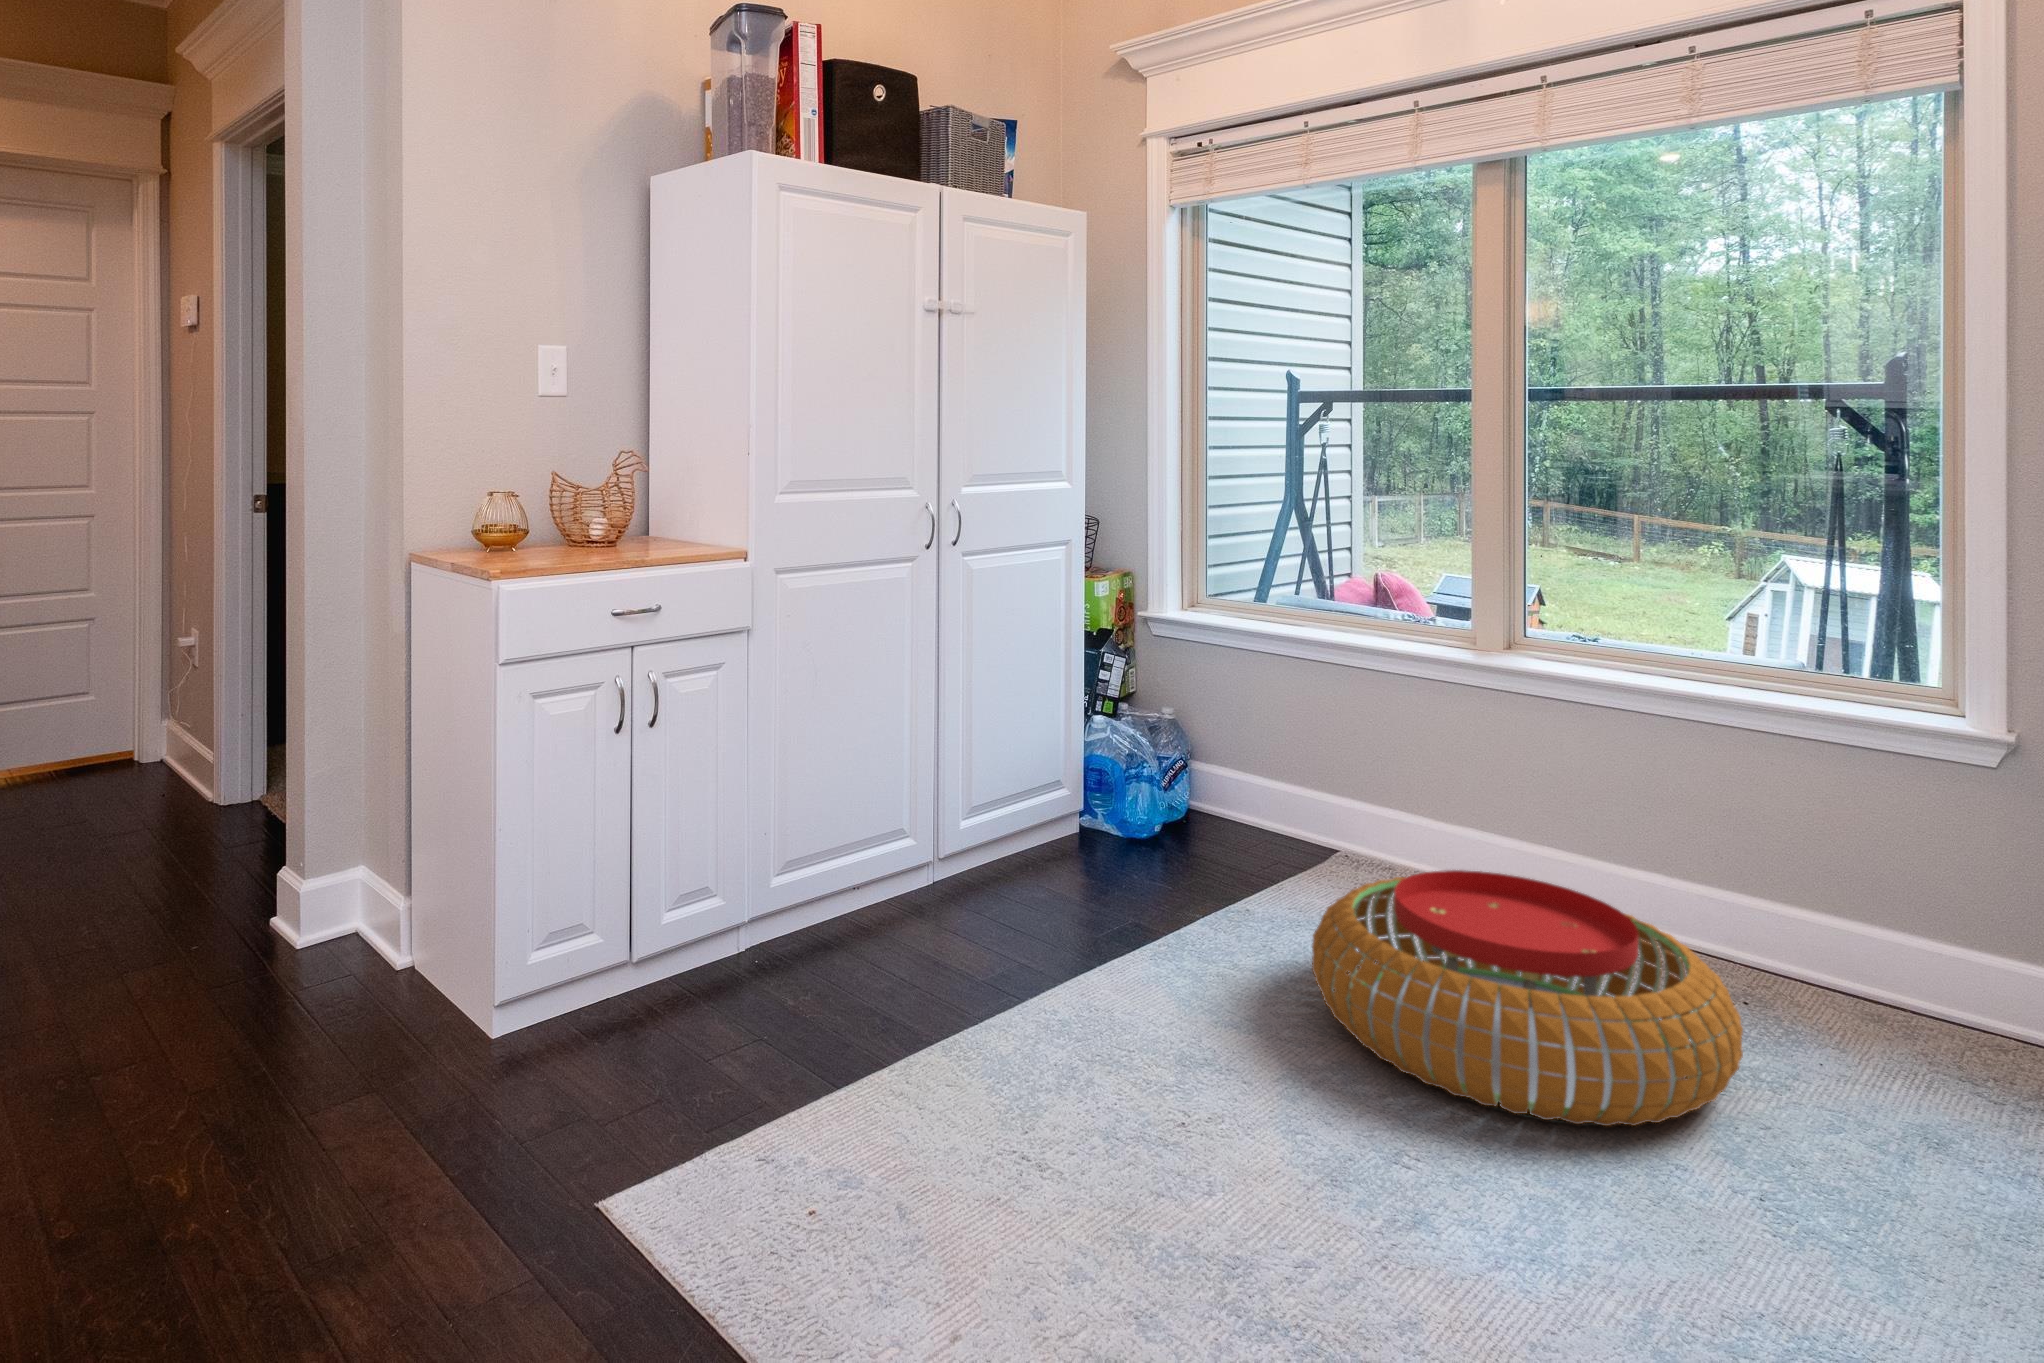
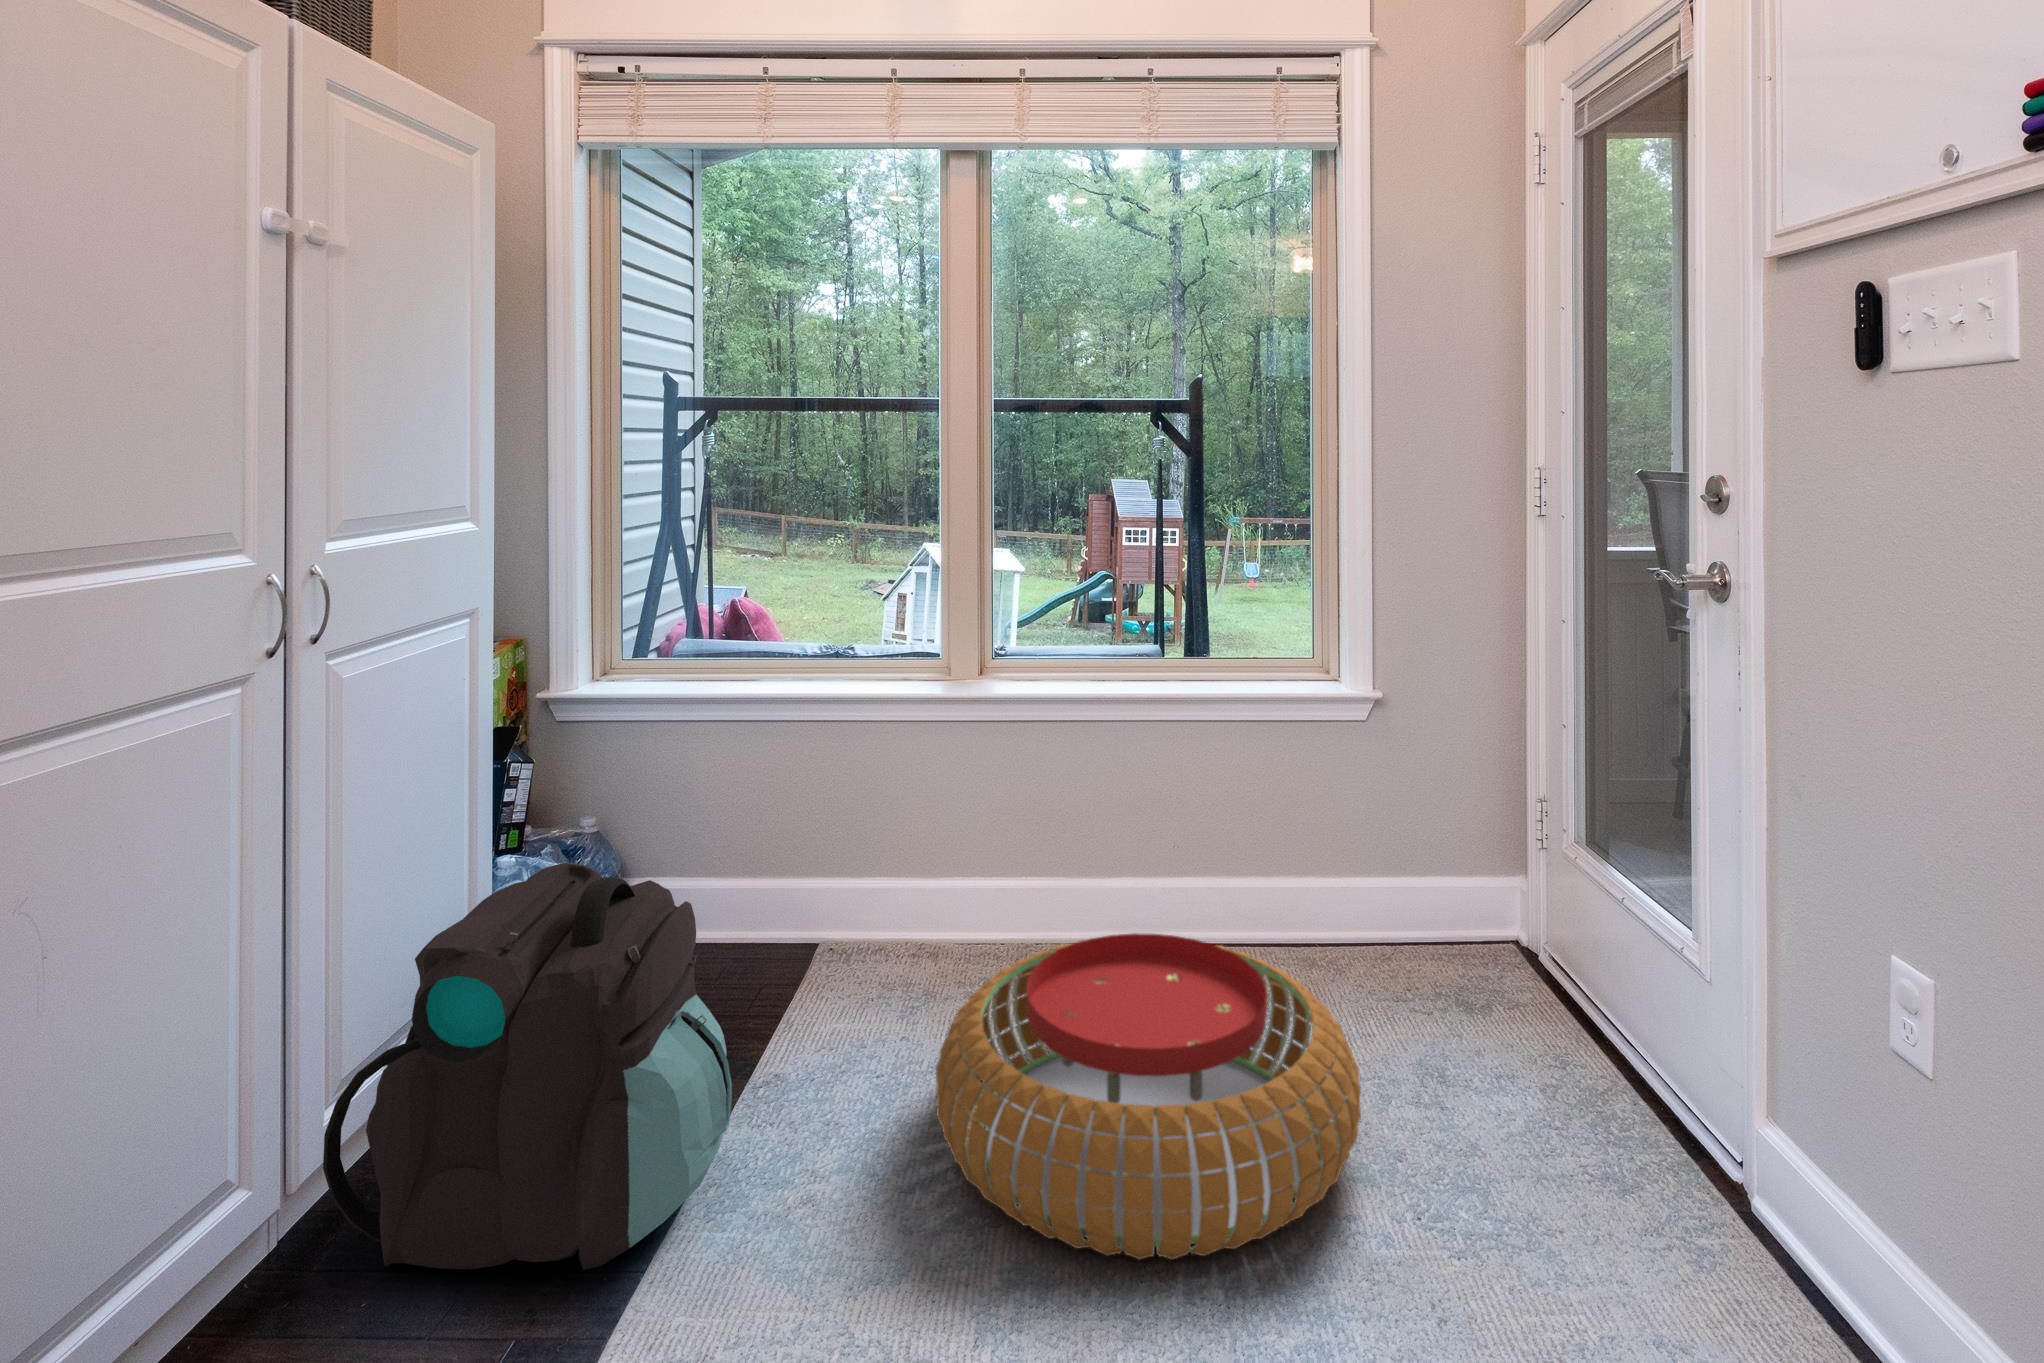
backpack: none [950,706,1175,944] -> present [323,863,732,1270]

